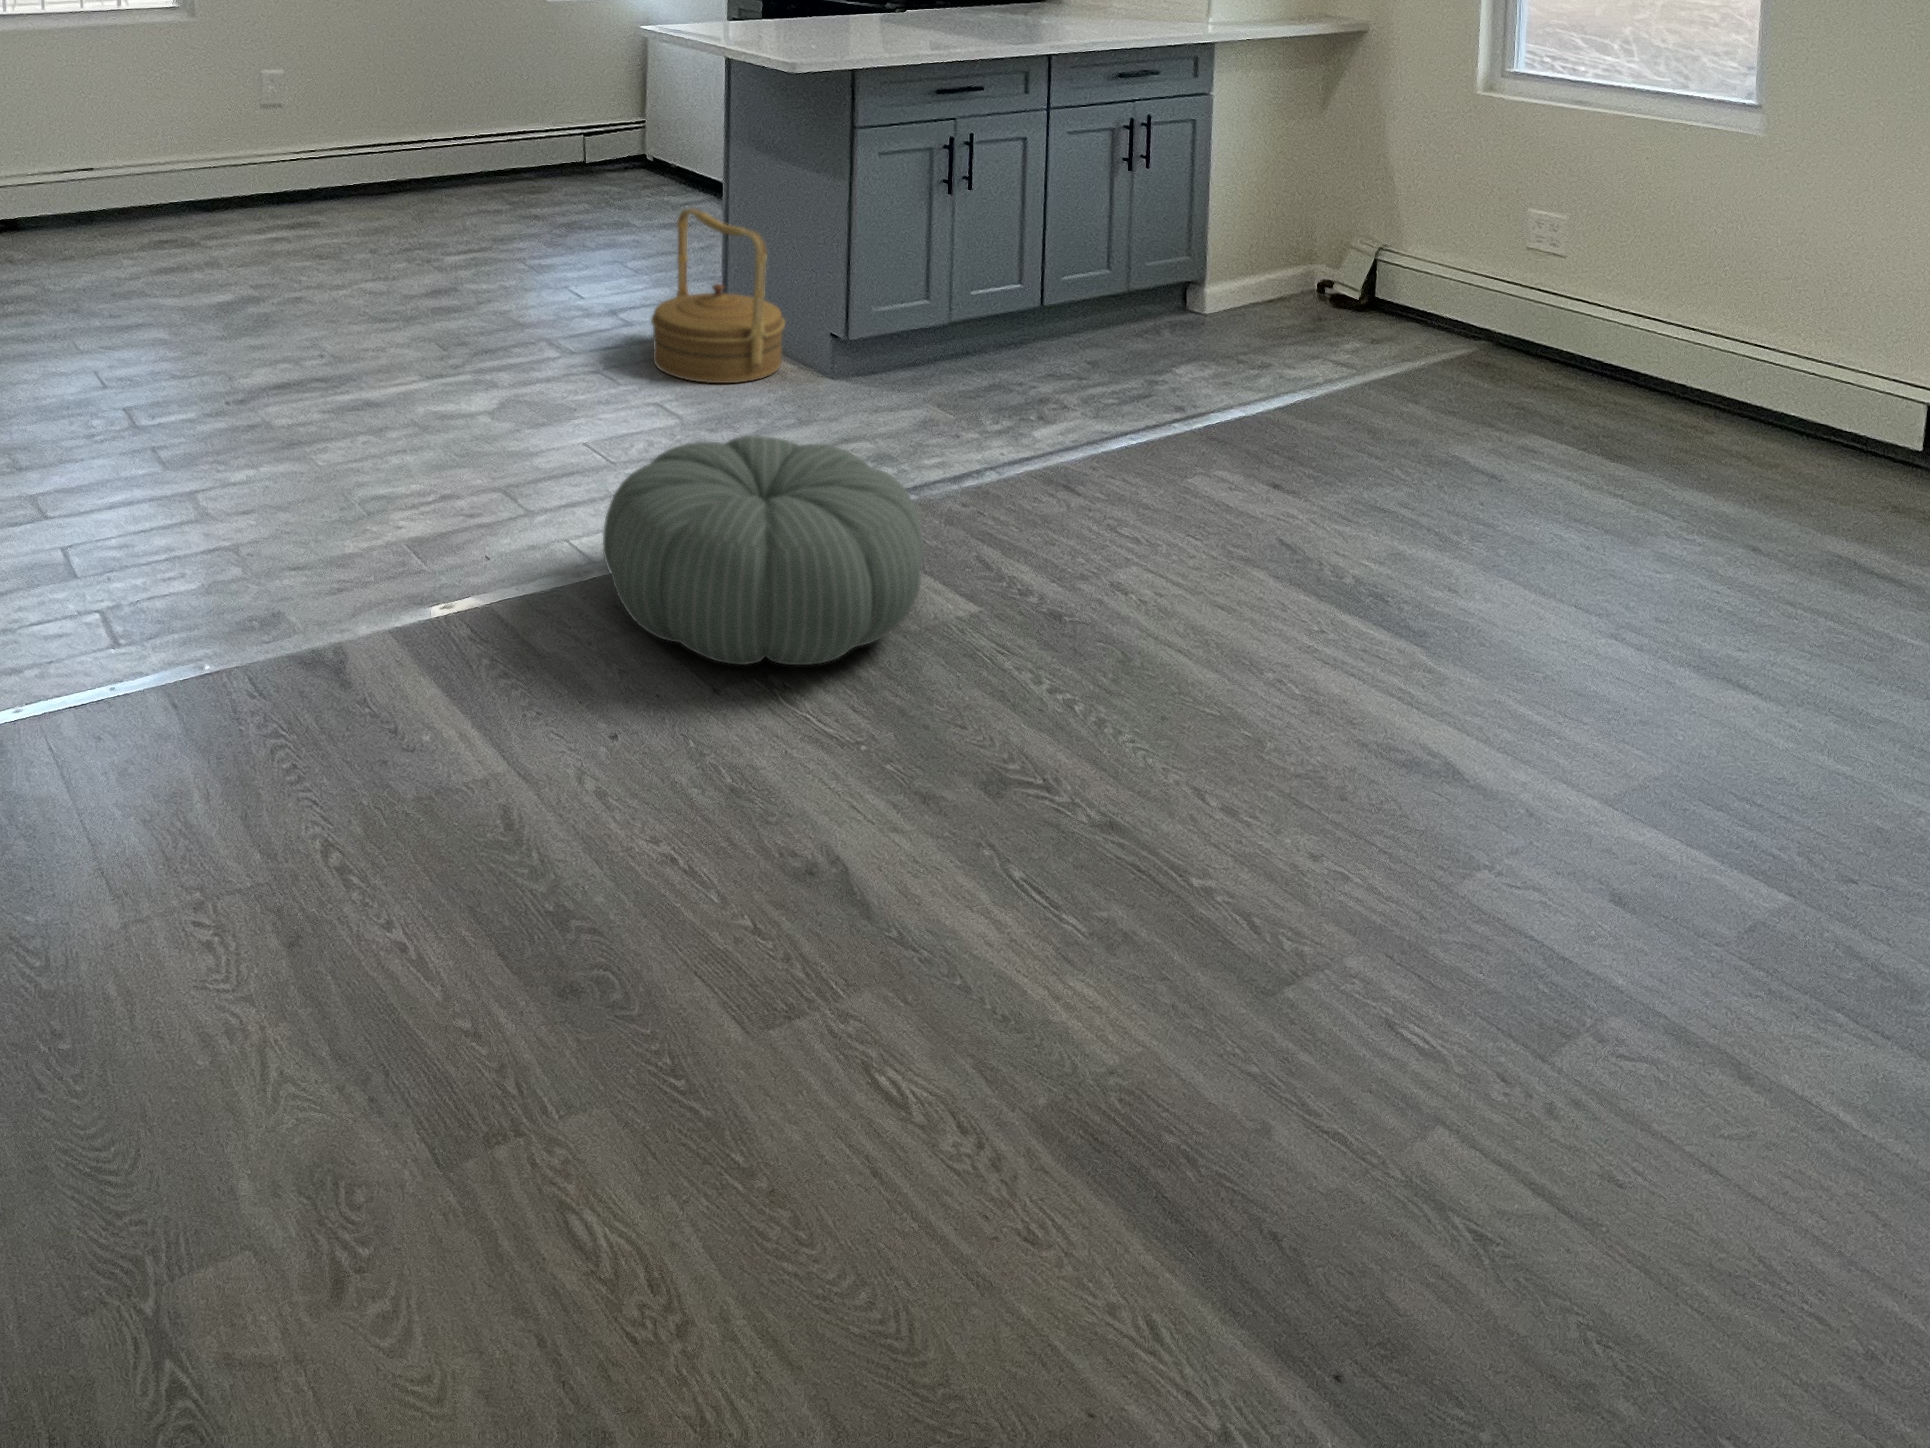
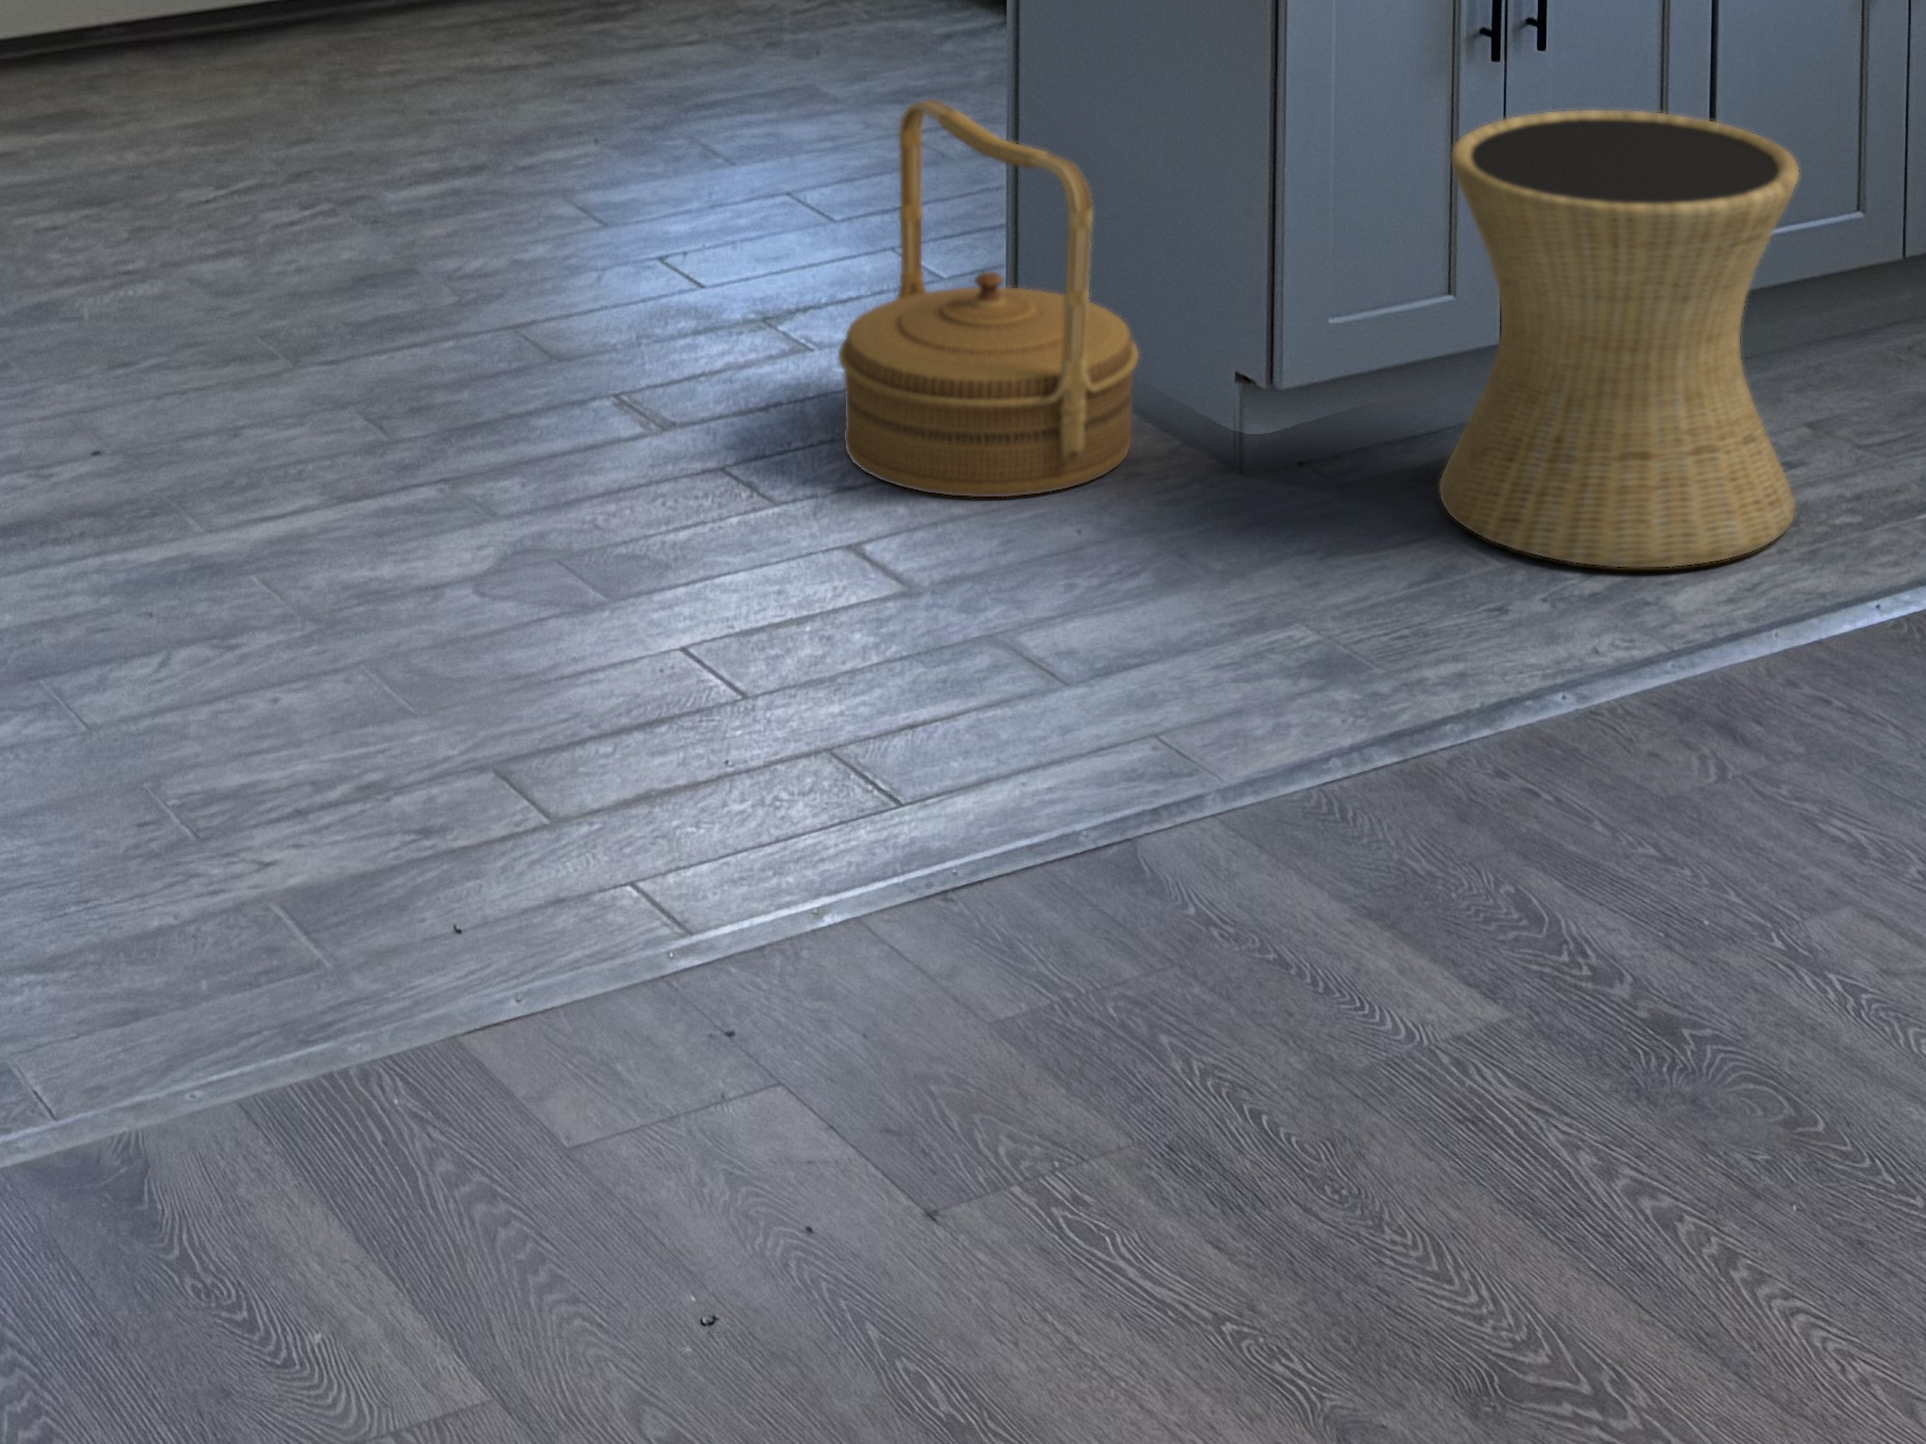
side table: none [922,215,1087,418] -> present [1439,110,1799,567]
pouf: present [603,436,923,665] -> none [707,649,1392,1158]

